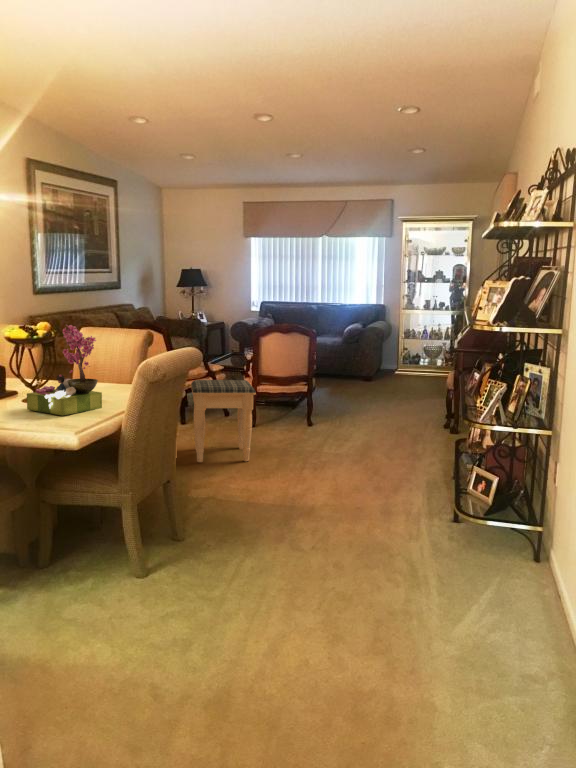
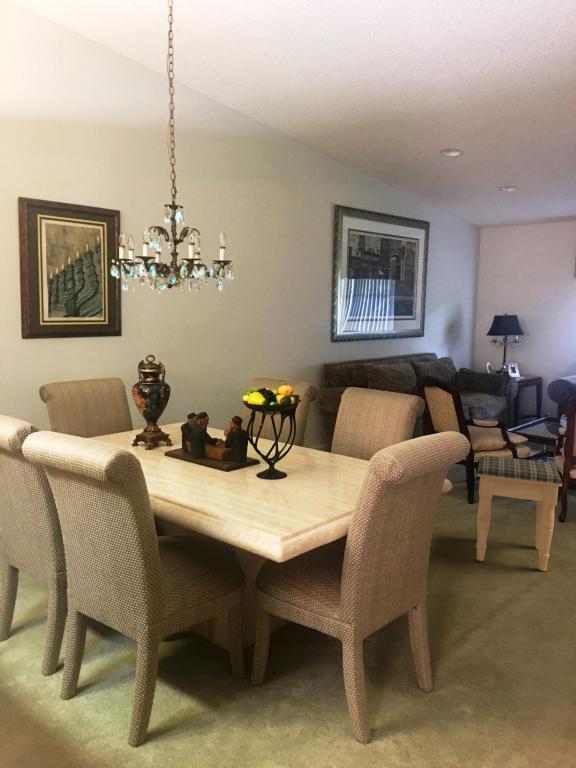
flower arrangement: present [27,325,102,416] -> none [253,390,338,506]

